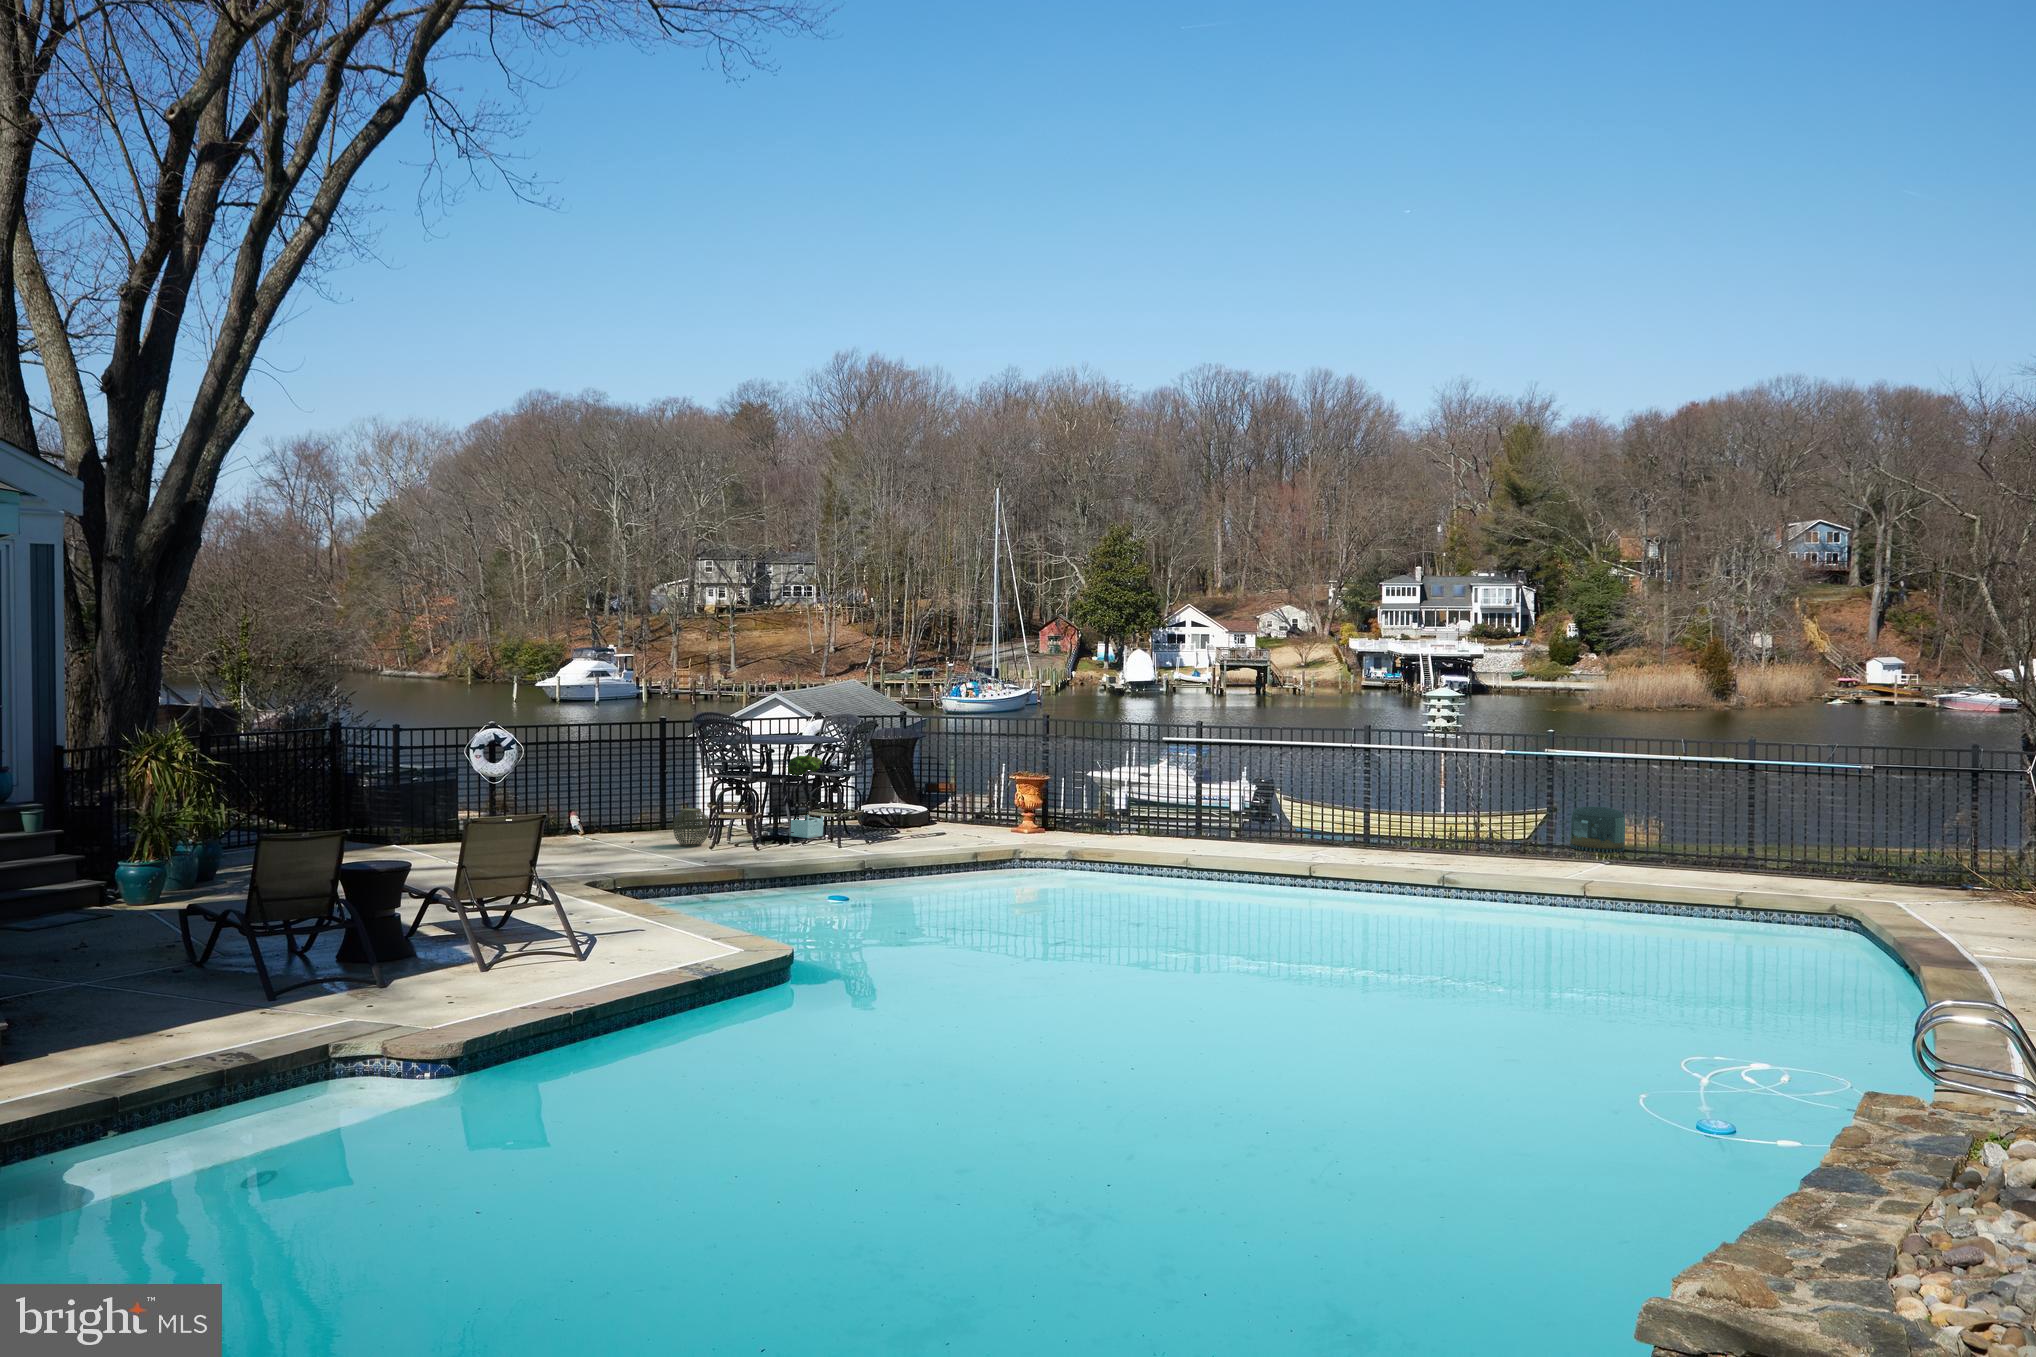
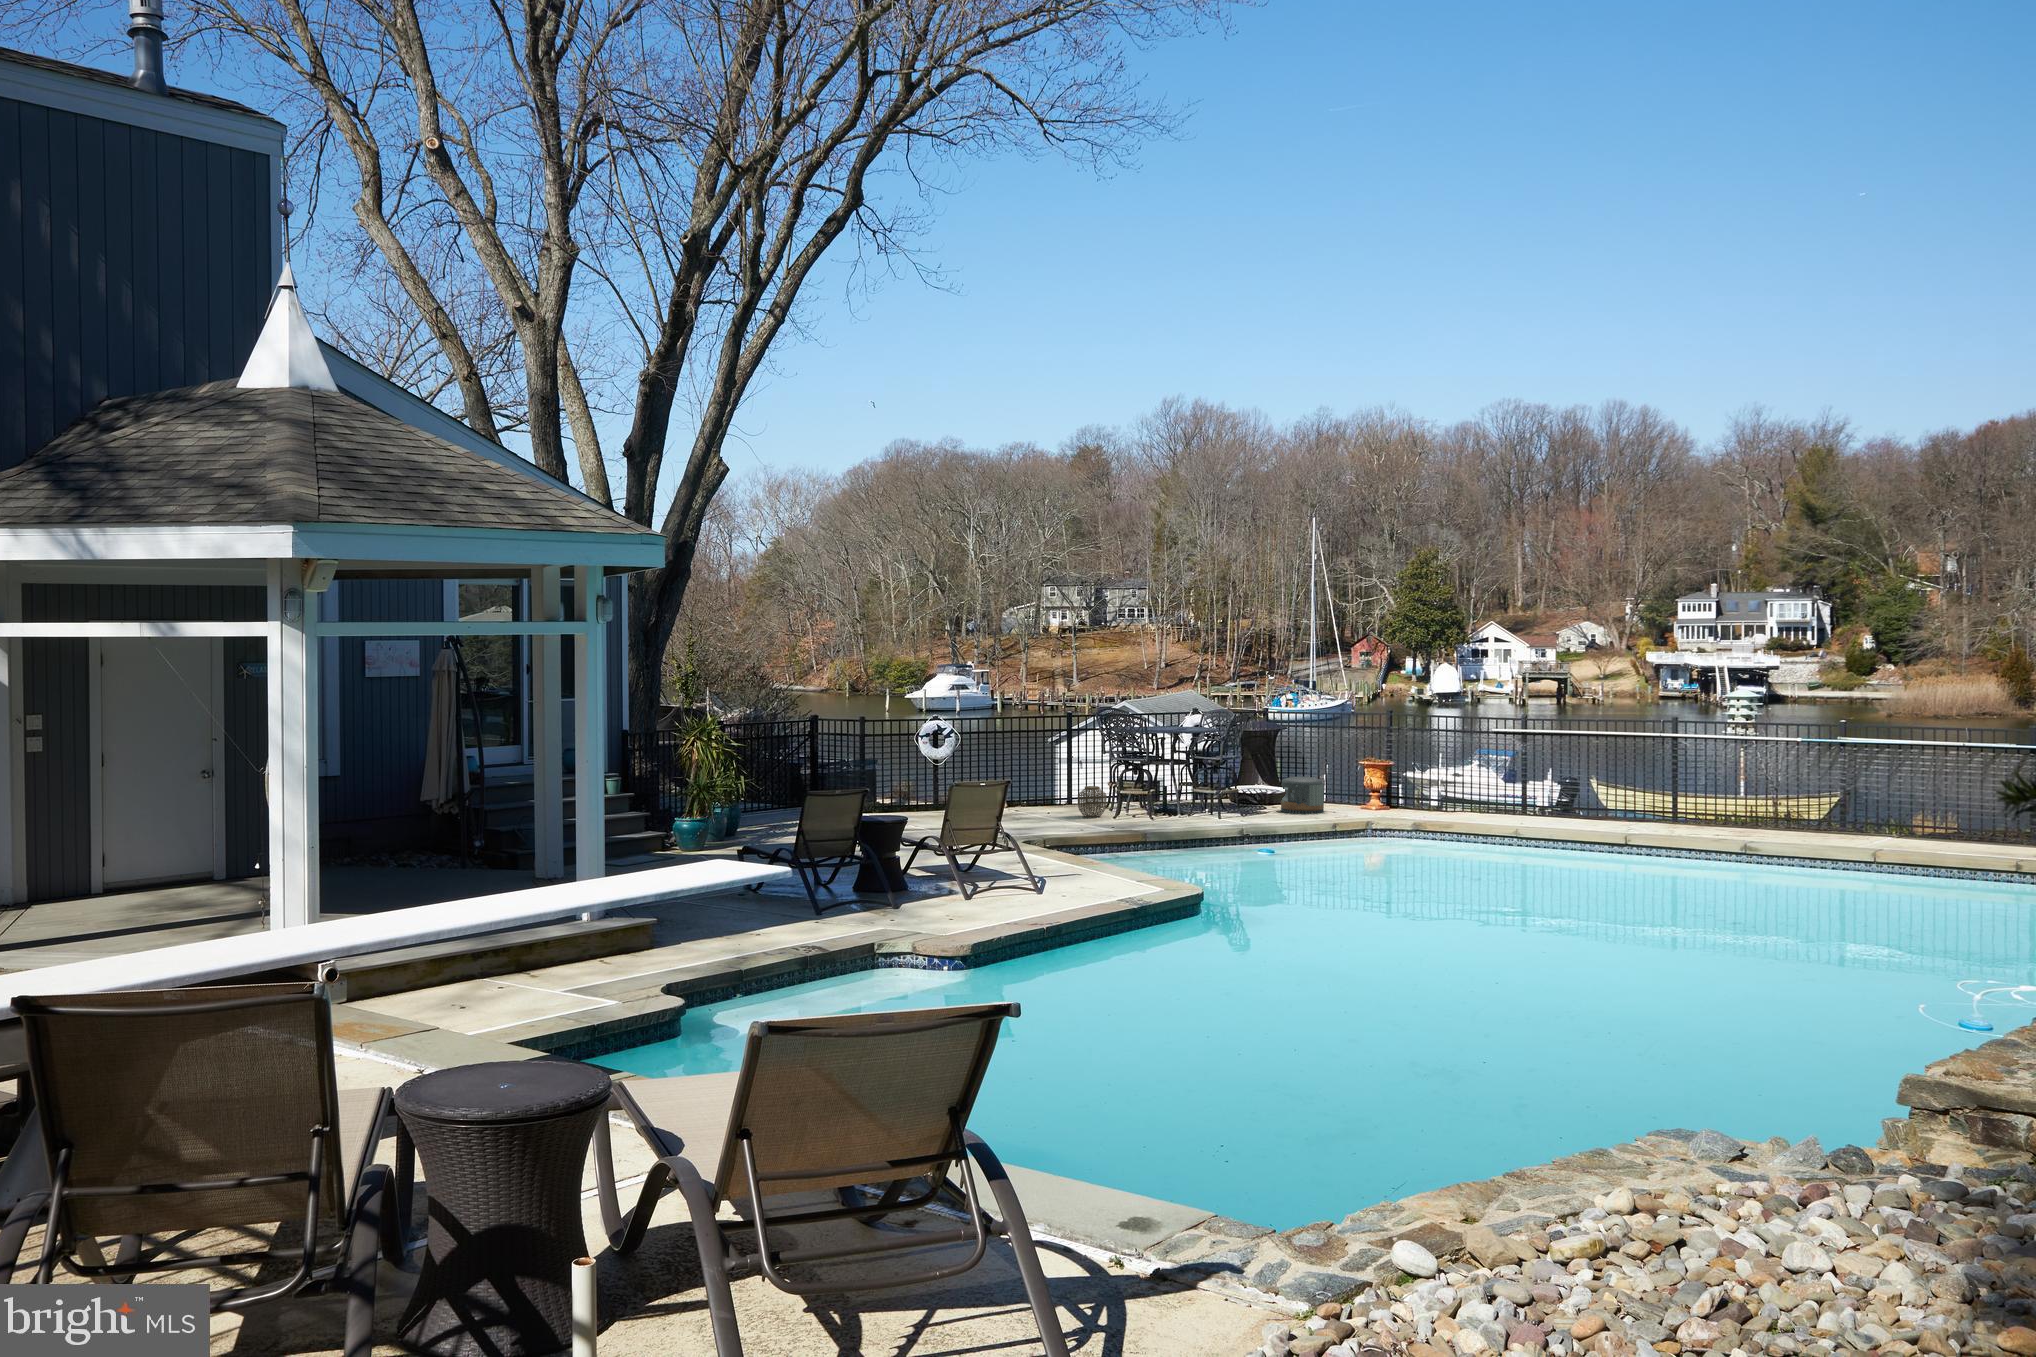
potted tree: present [788,755,824,838] -> none [1167,742,1198,812]
pouf: present [1570,806,1625,852] -> present [1281,777,1324,813]

